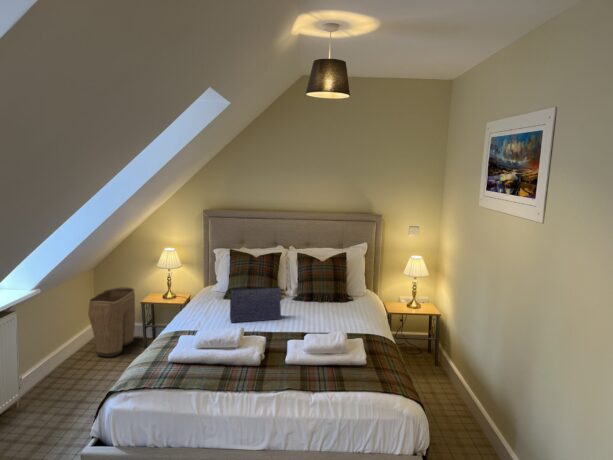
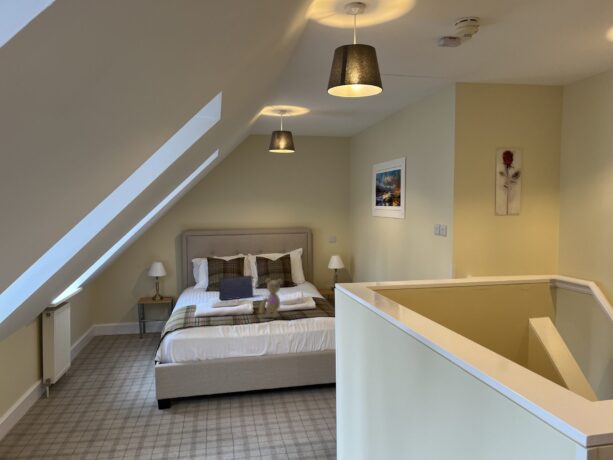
laundry basket: present [88,287,135,356] -> none [100,294,131,344]
teddy bear: none [266,314,307,381] -> present [259,278,282,318]

